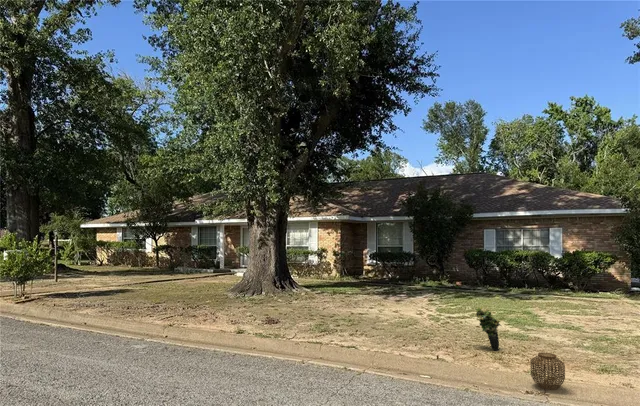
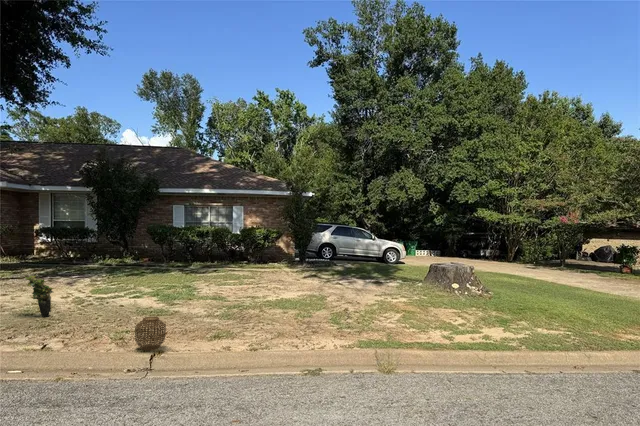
potted plant: present [475,307,501,351] -> present [25,276,53,317]

